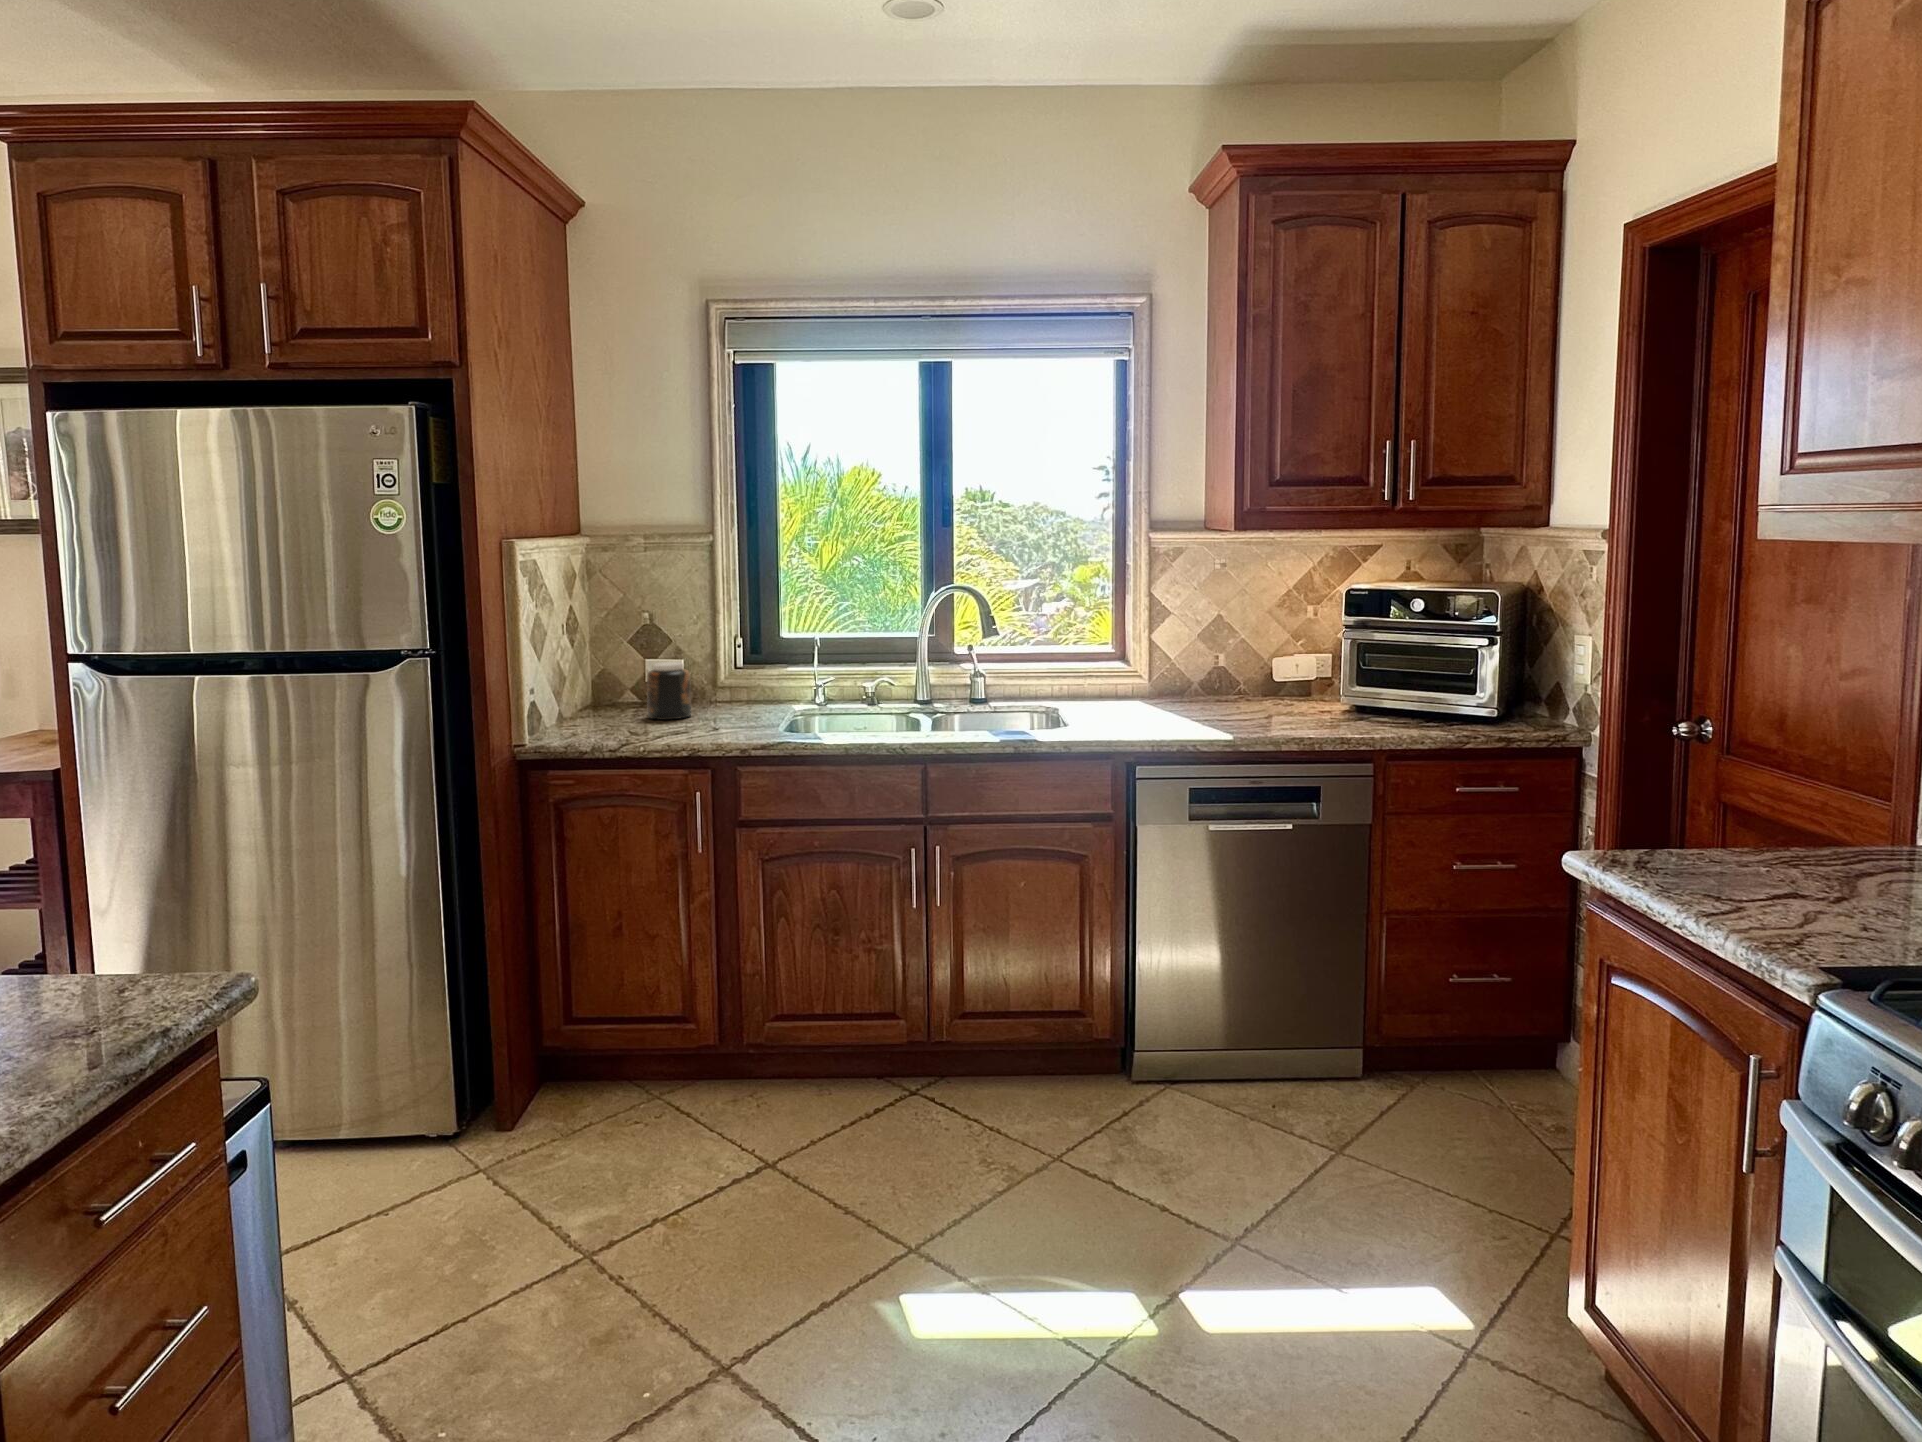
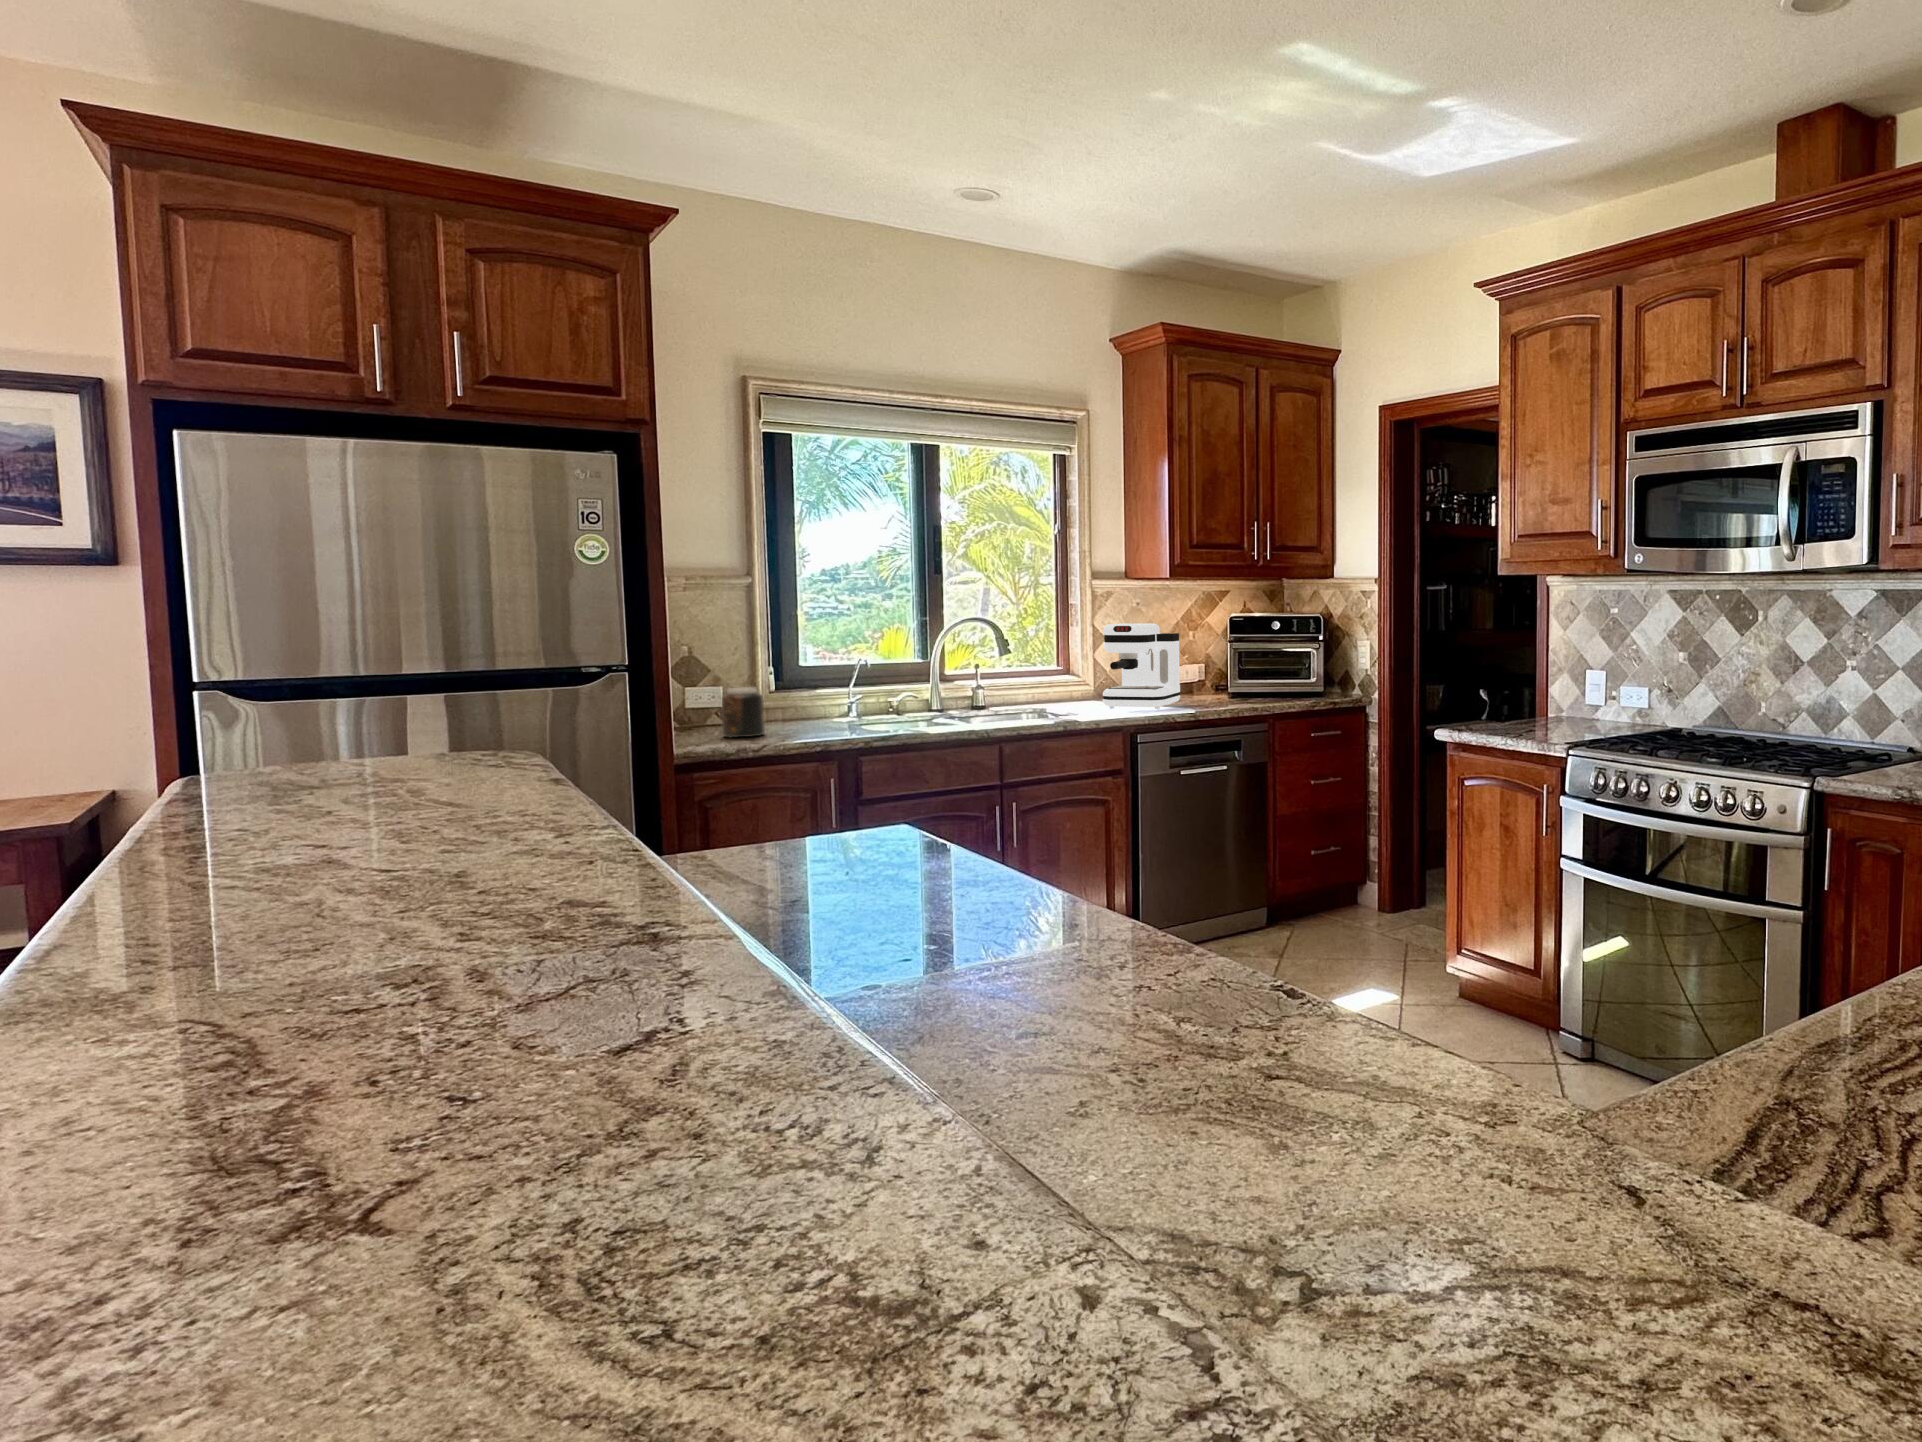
coffee maker: none [1124,594,1251,722] -> present [1103,623,1180,709]

